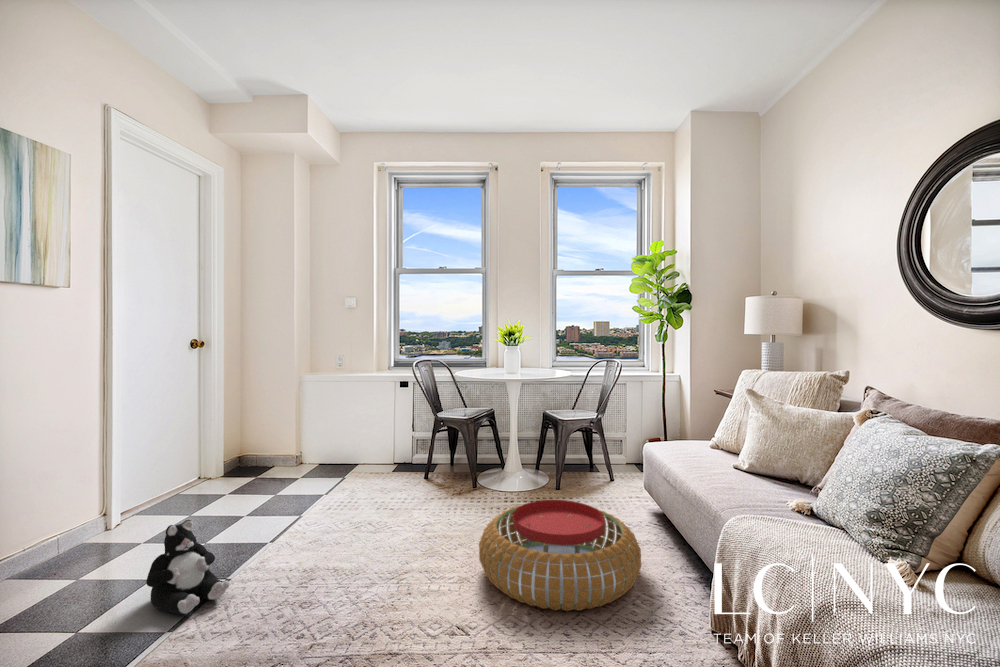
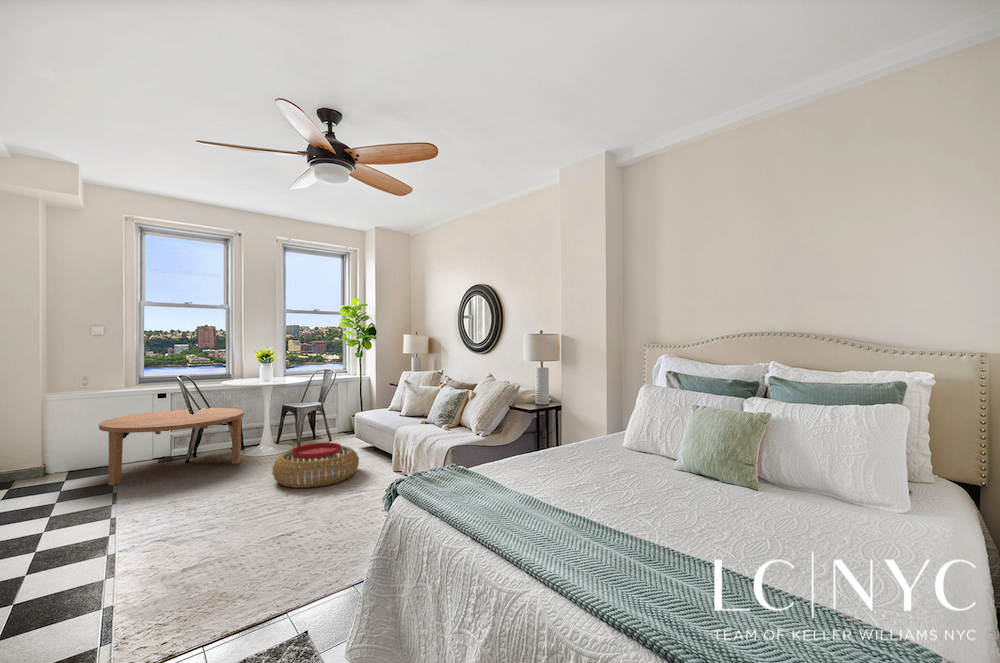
coffee table: none [318,405,481,503] -> present [99,408,244,486]
plush toy: present [146,520,230,614] -> none [43,486,110,541]

